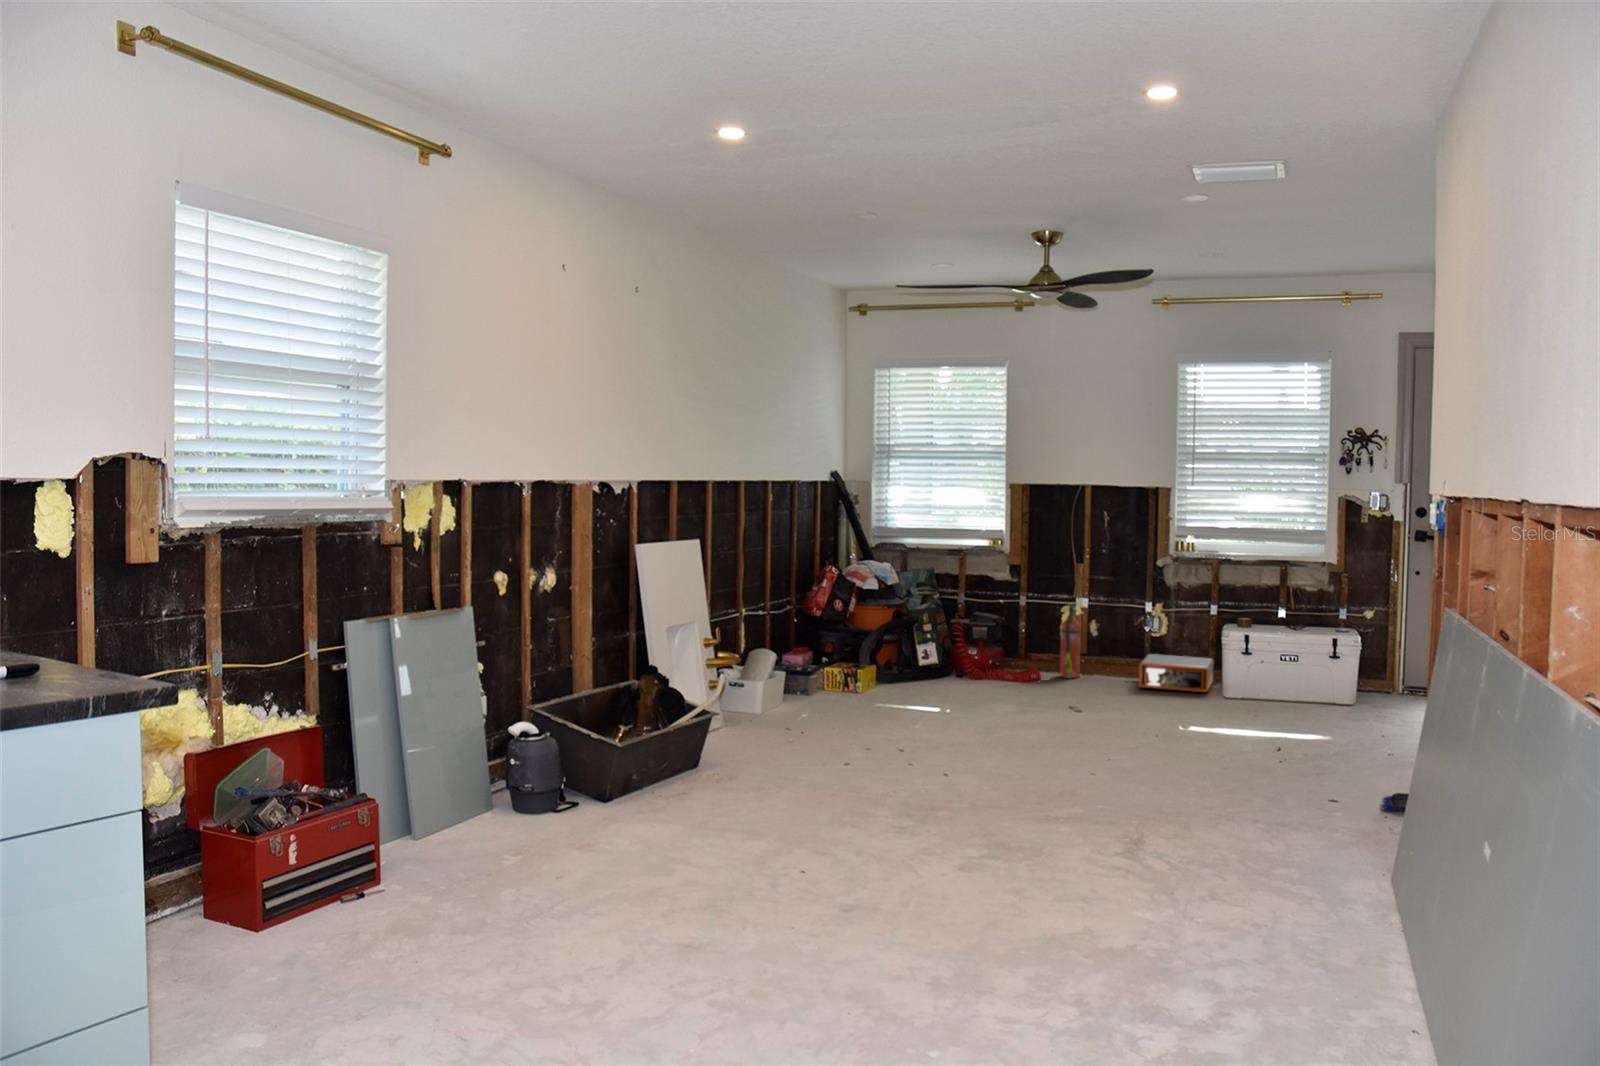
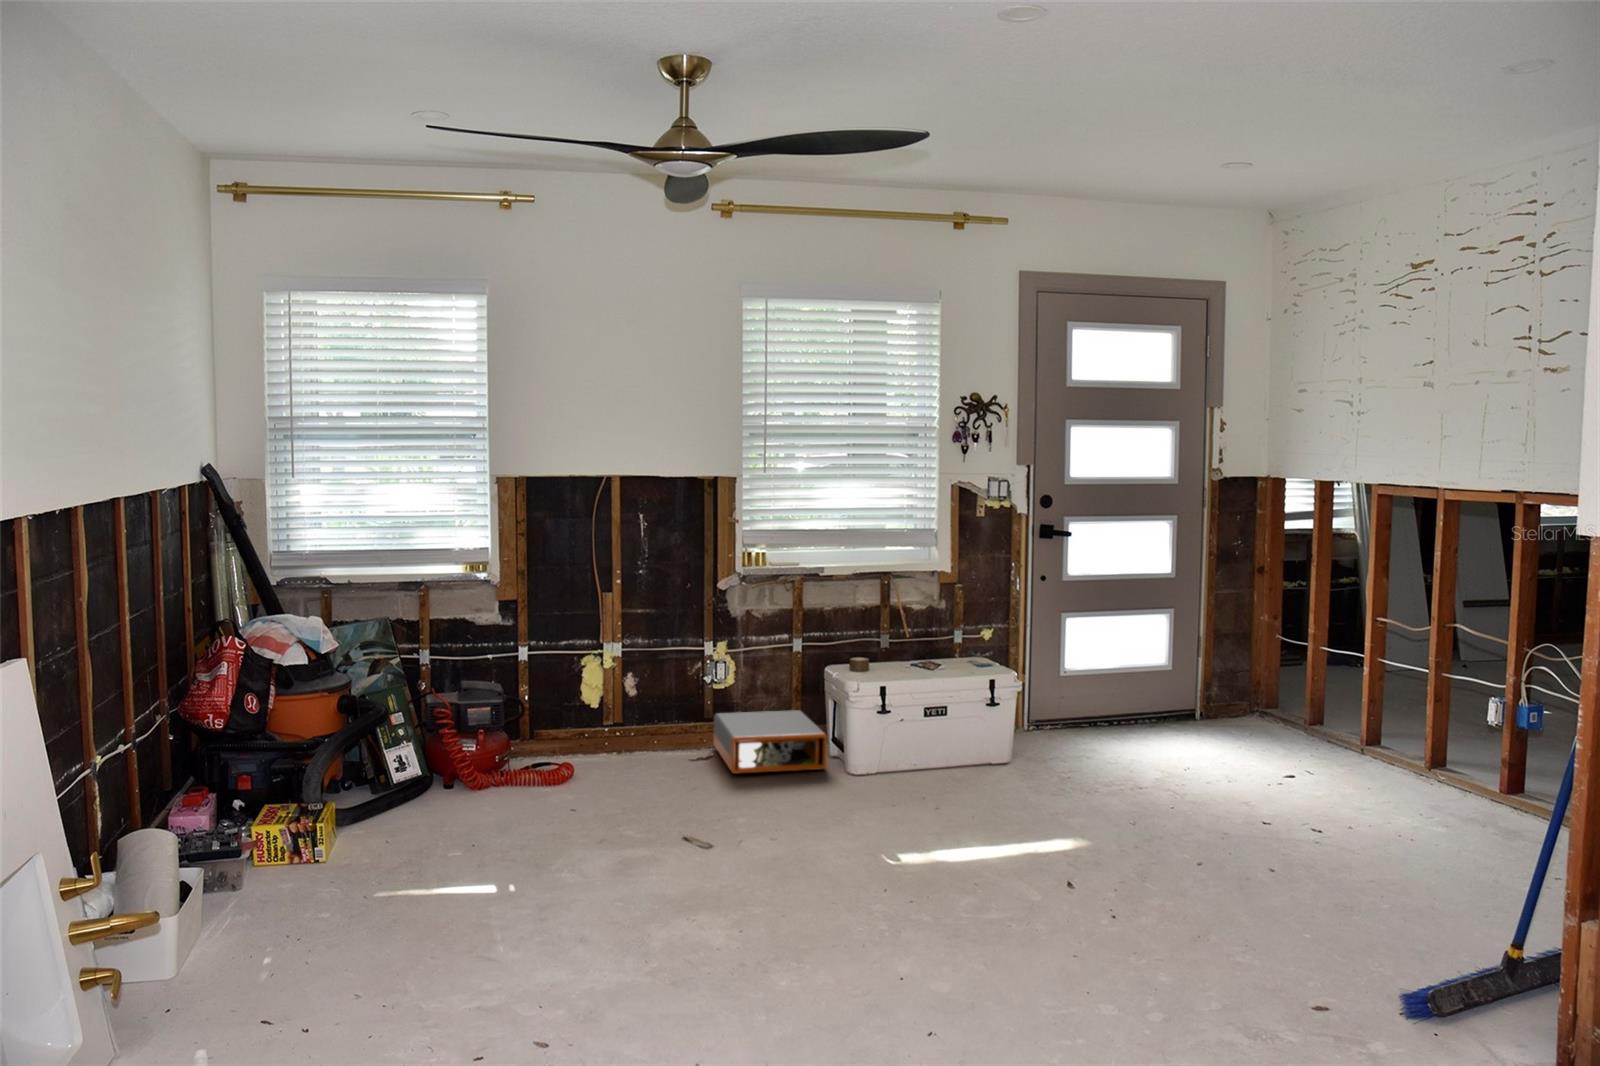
fire extinguisher: present [1060,603,1081,678] -> none [593,651,624,764]

